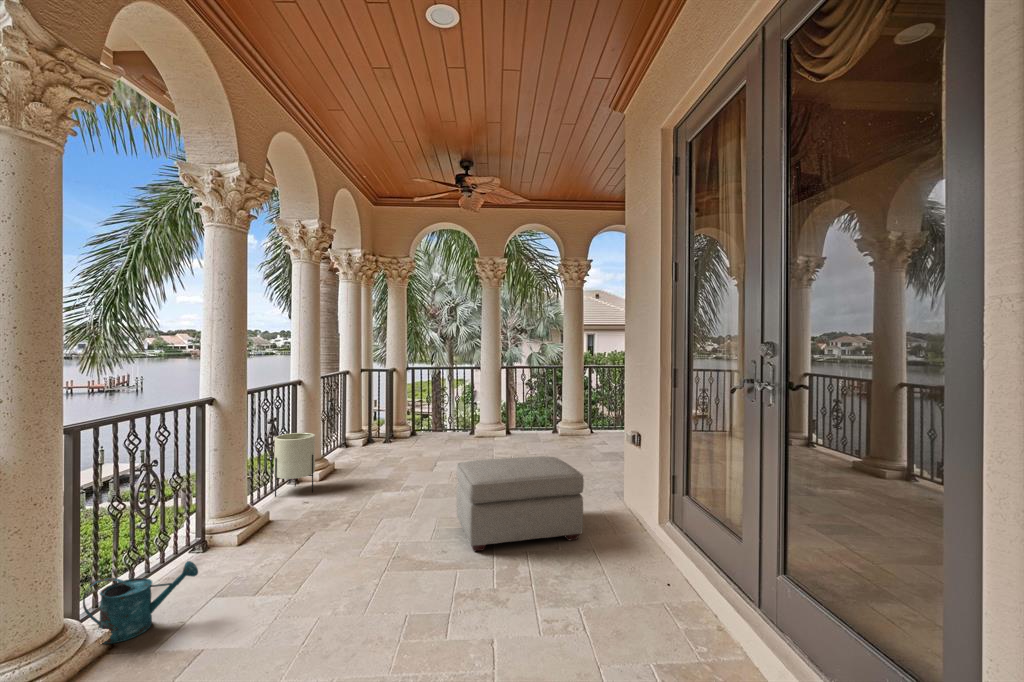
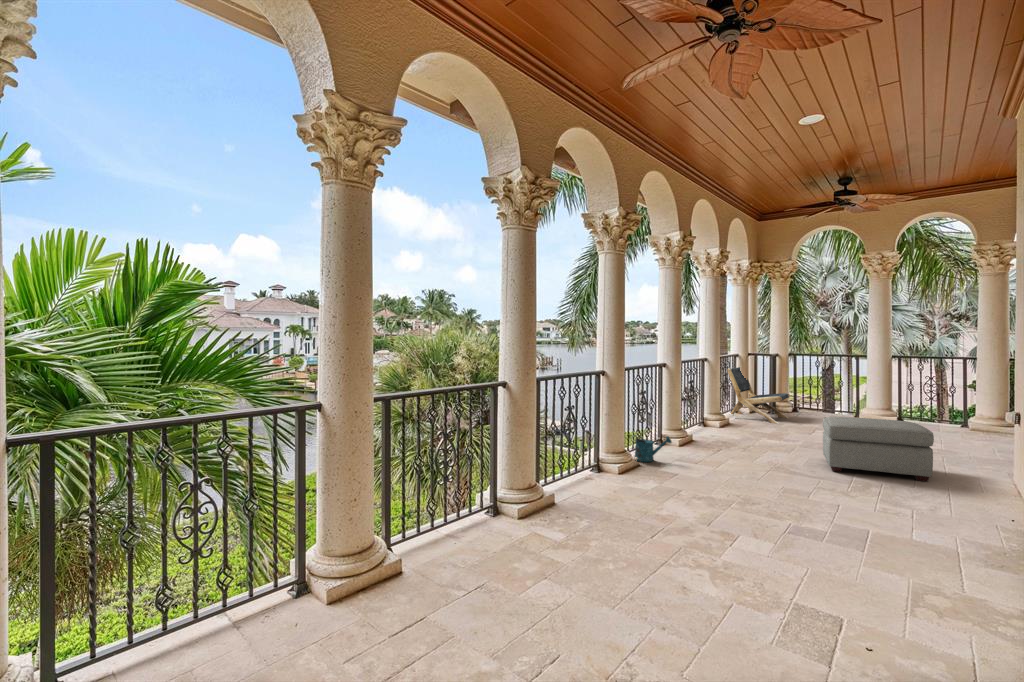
lounge chair: none [332,386,408,459] -> present [727,367,790,424]
planter: present [274,433,315,497] -> none [692,393,718,432]

